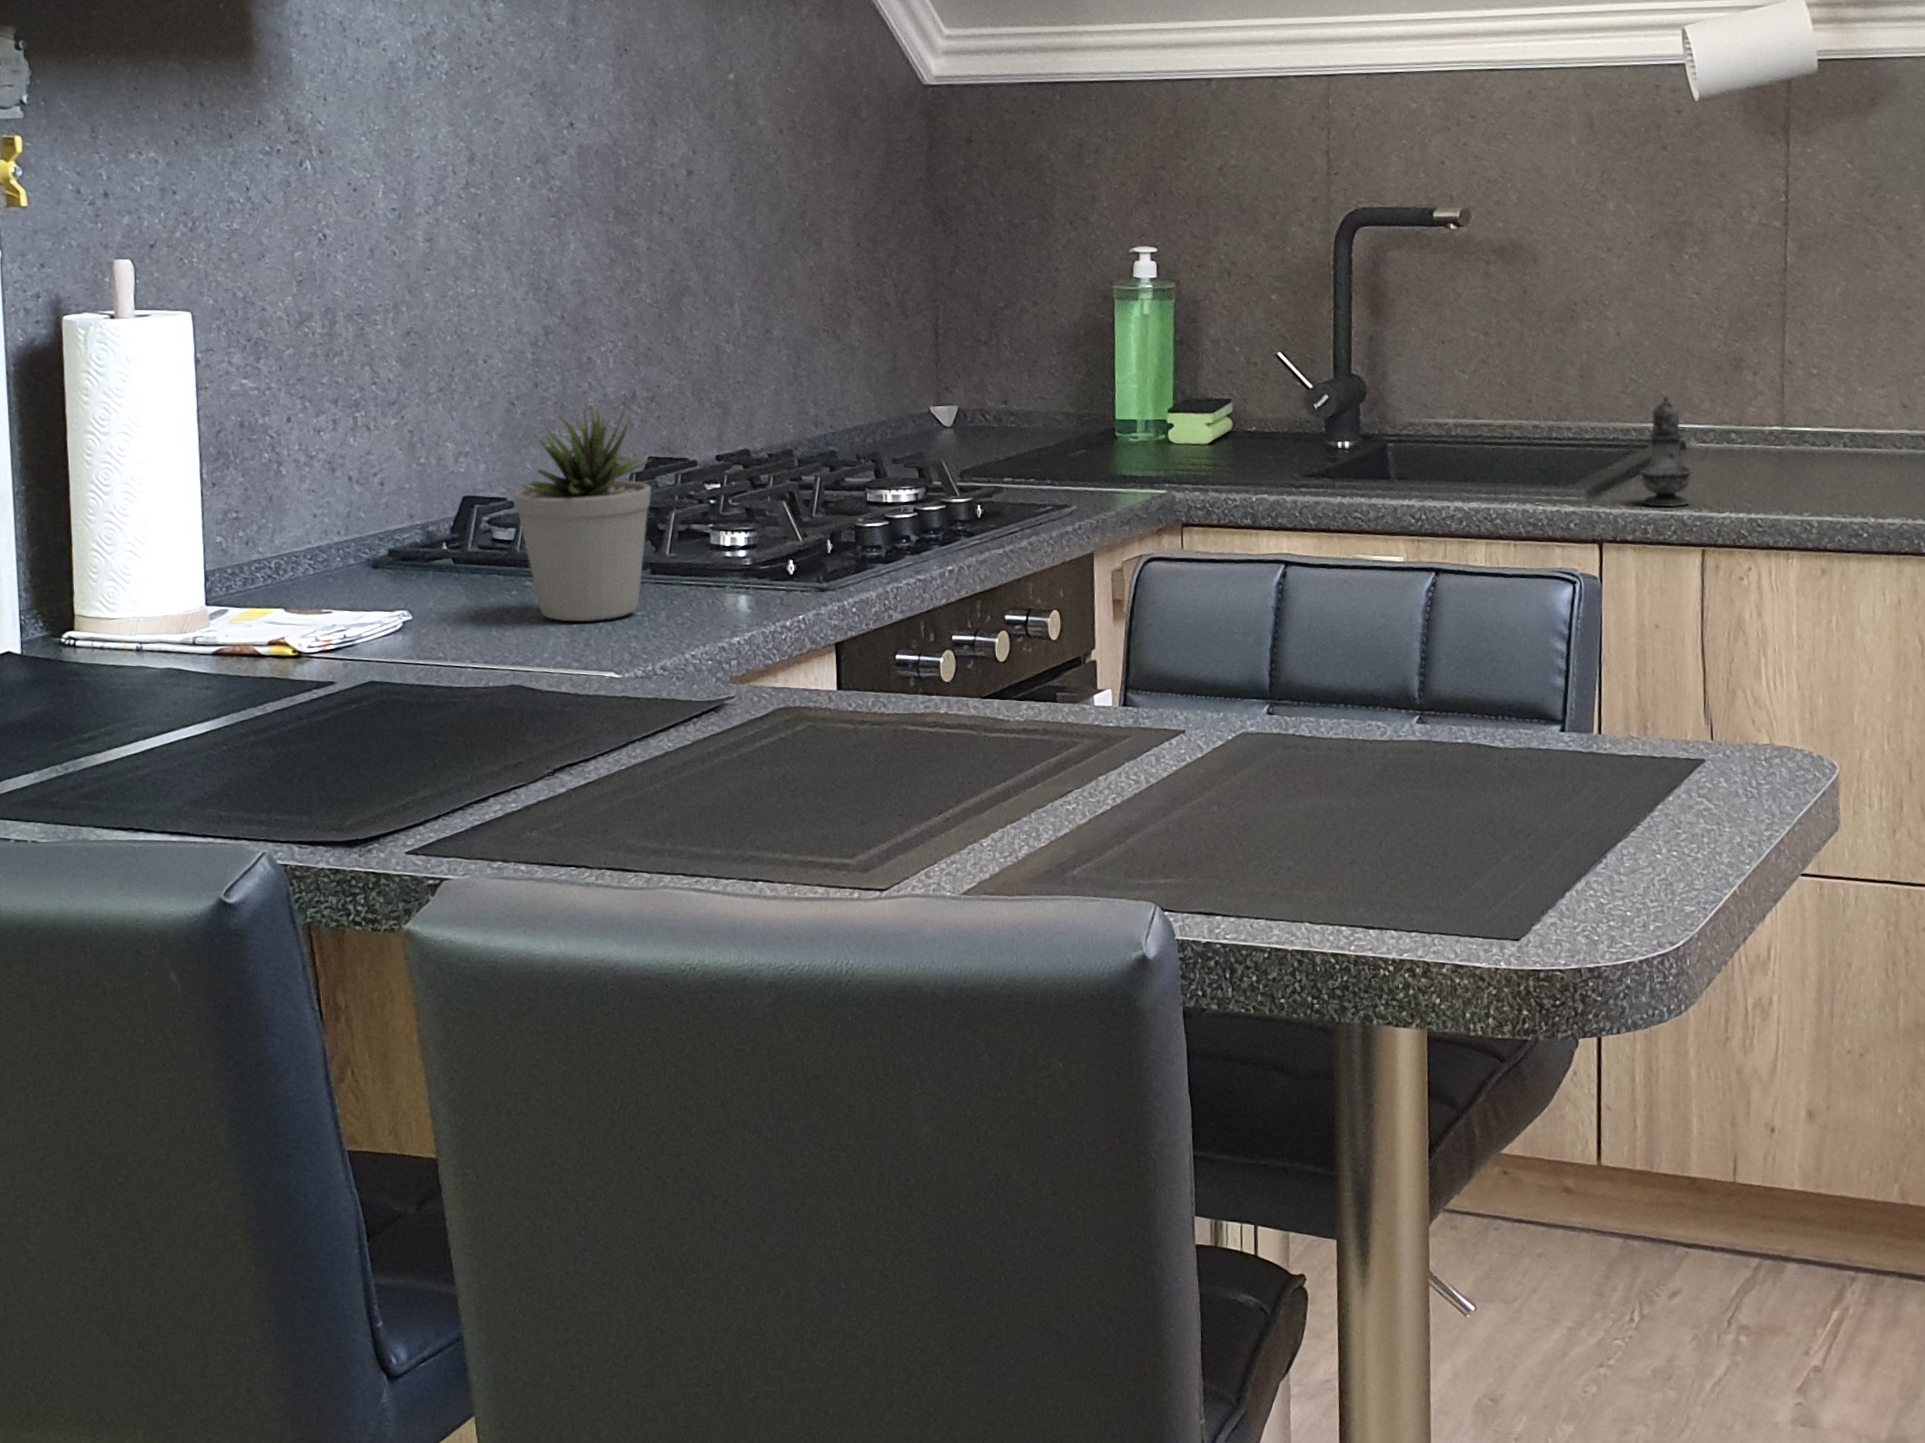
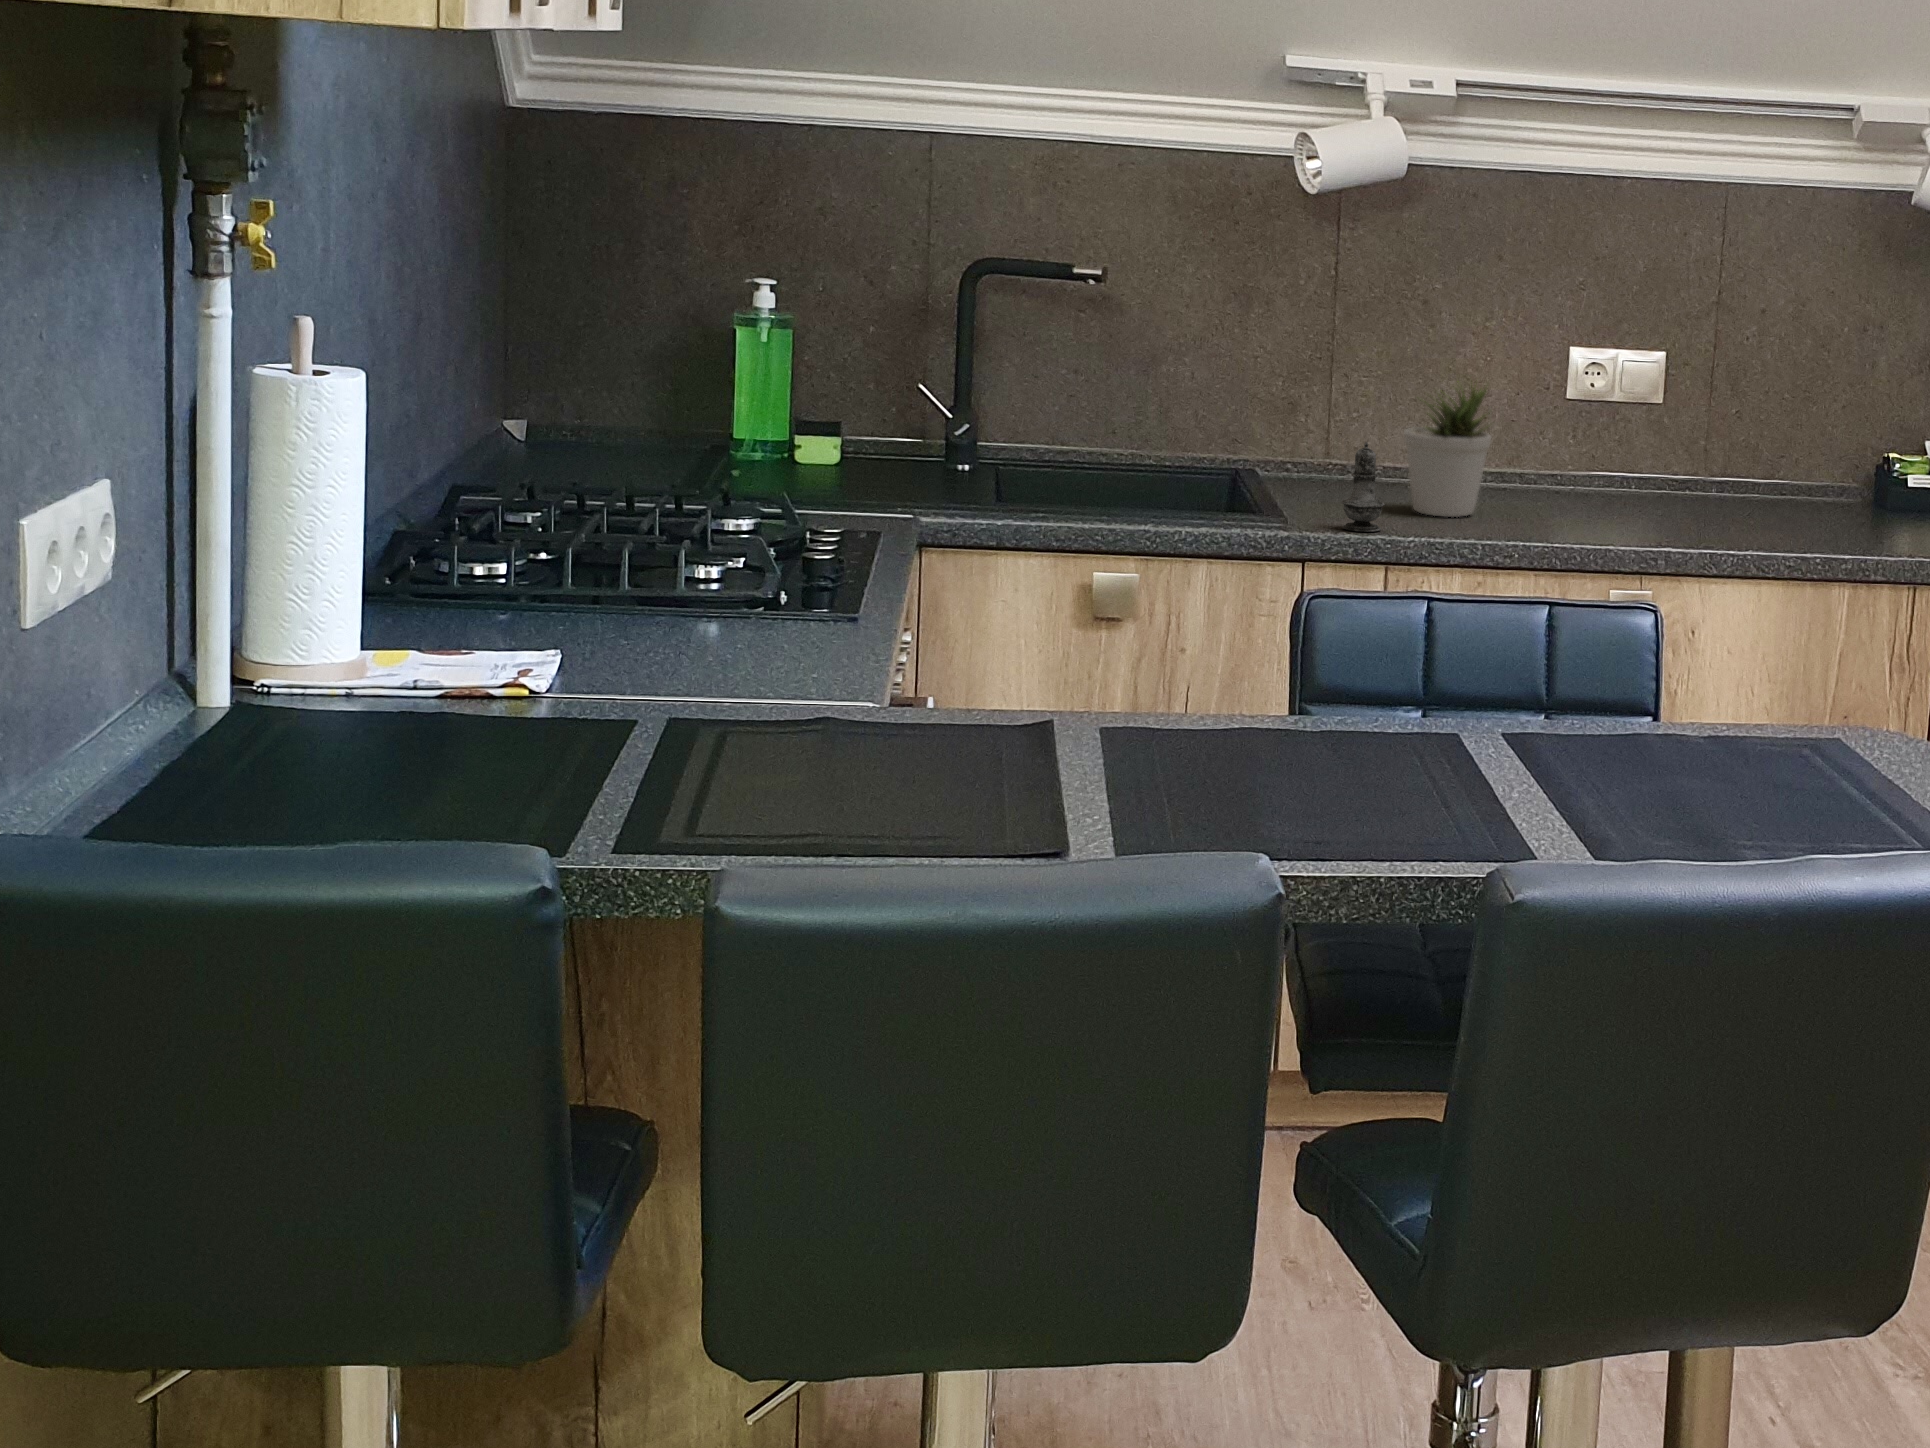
potted plant: present [513,409,651,621] -> present [1404,387,1491,517]

